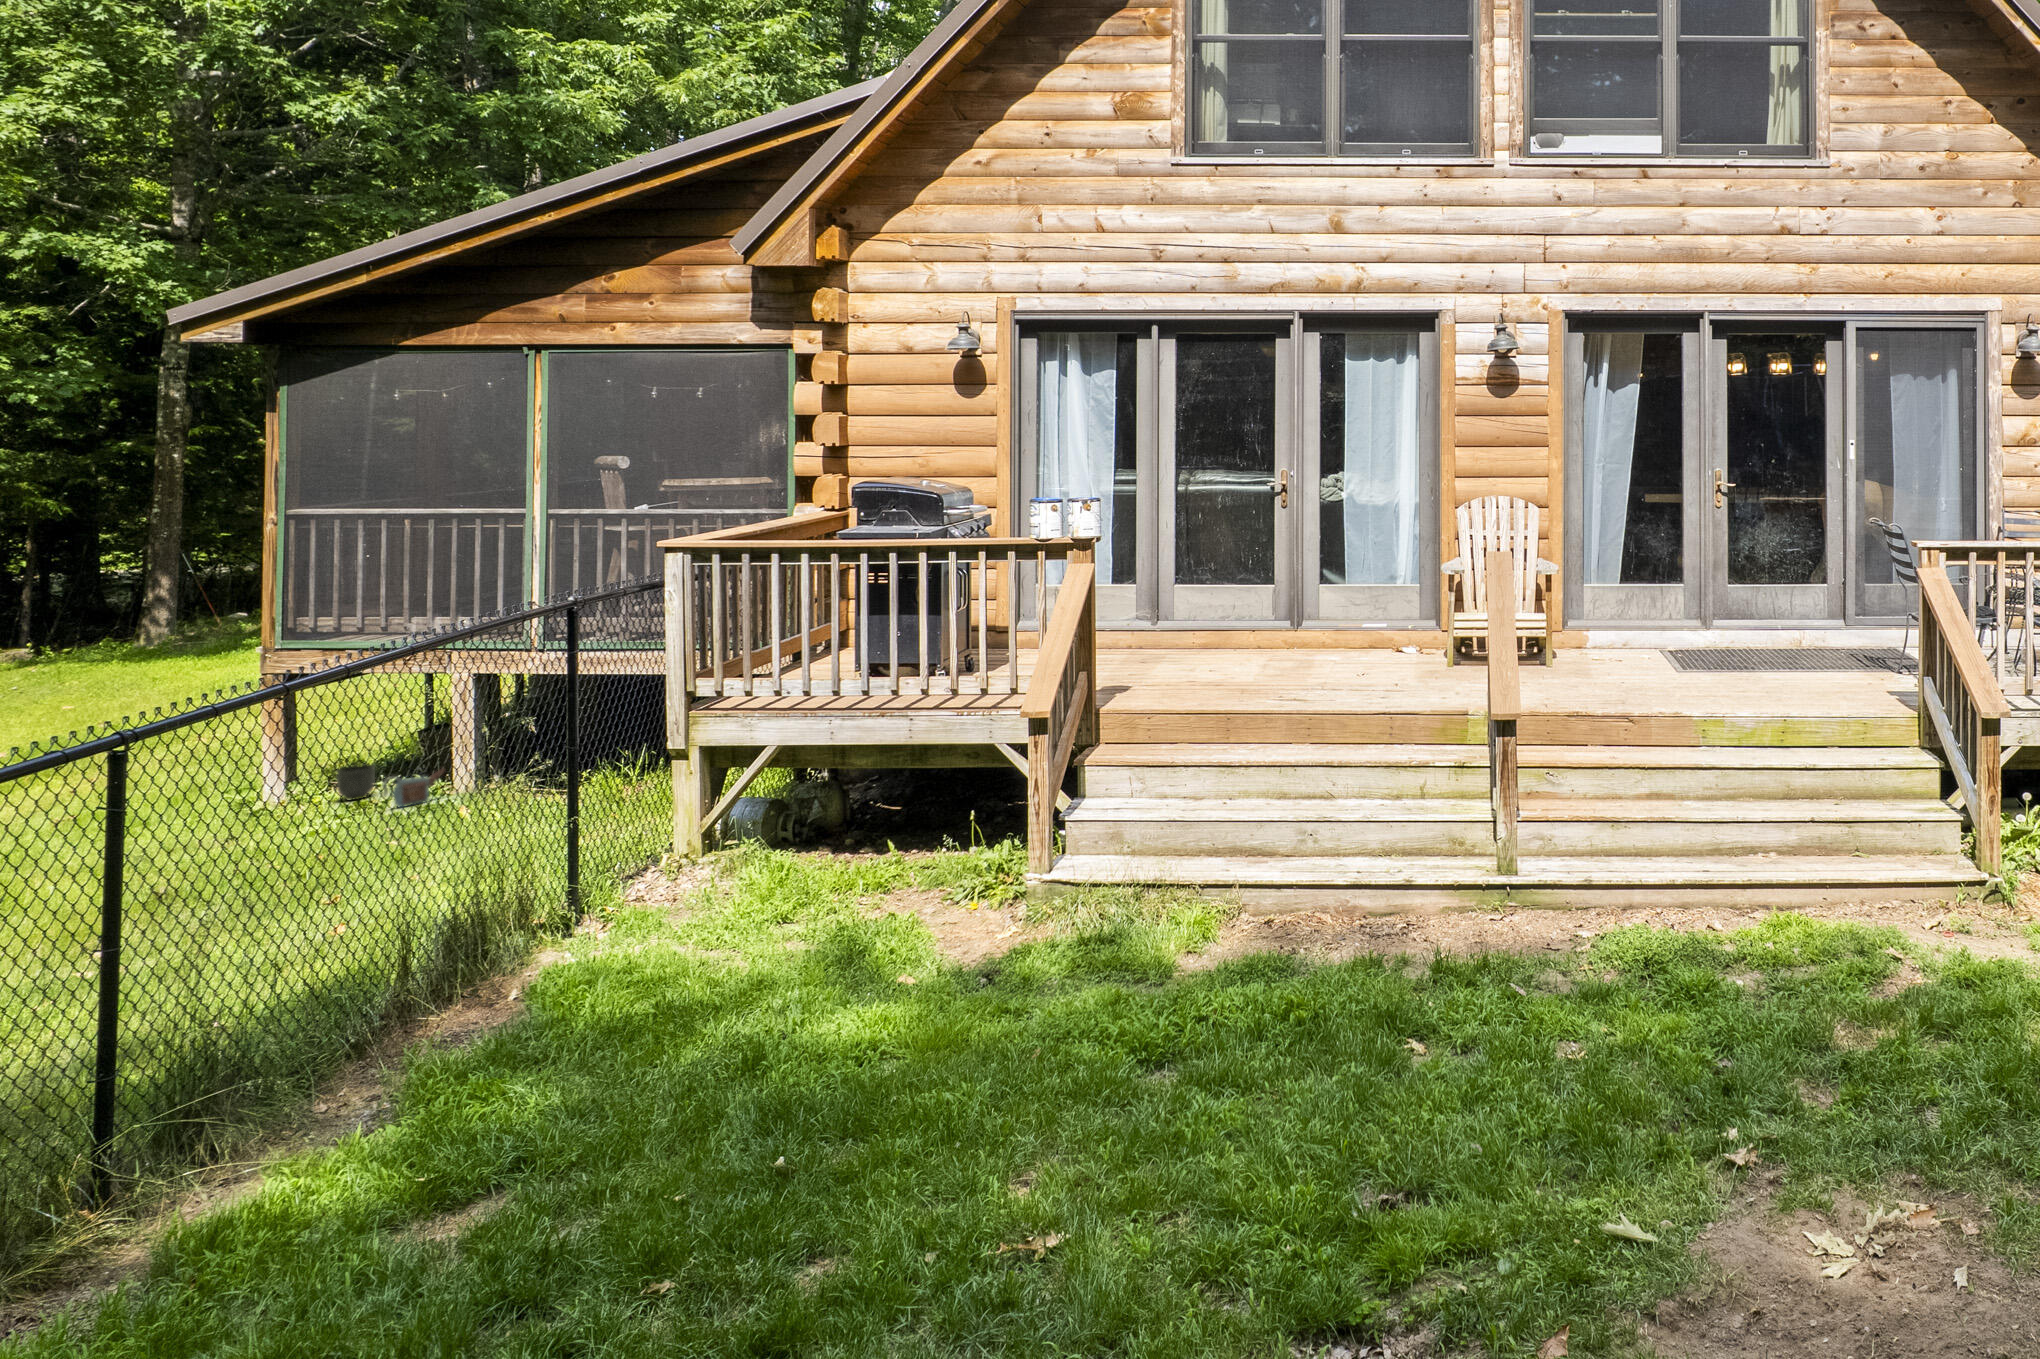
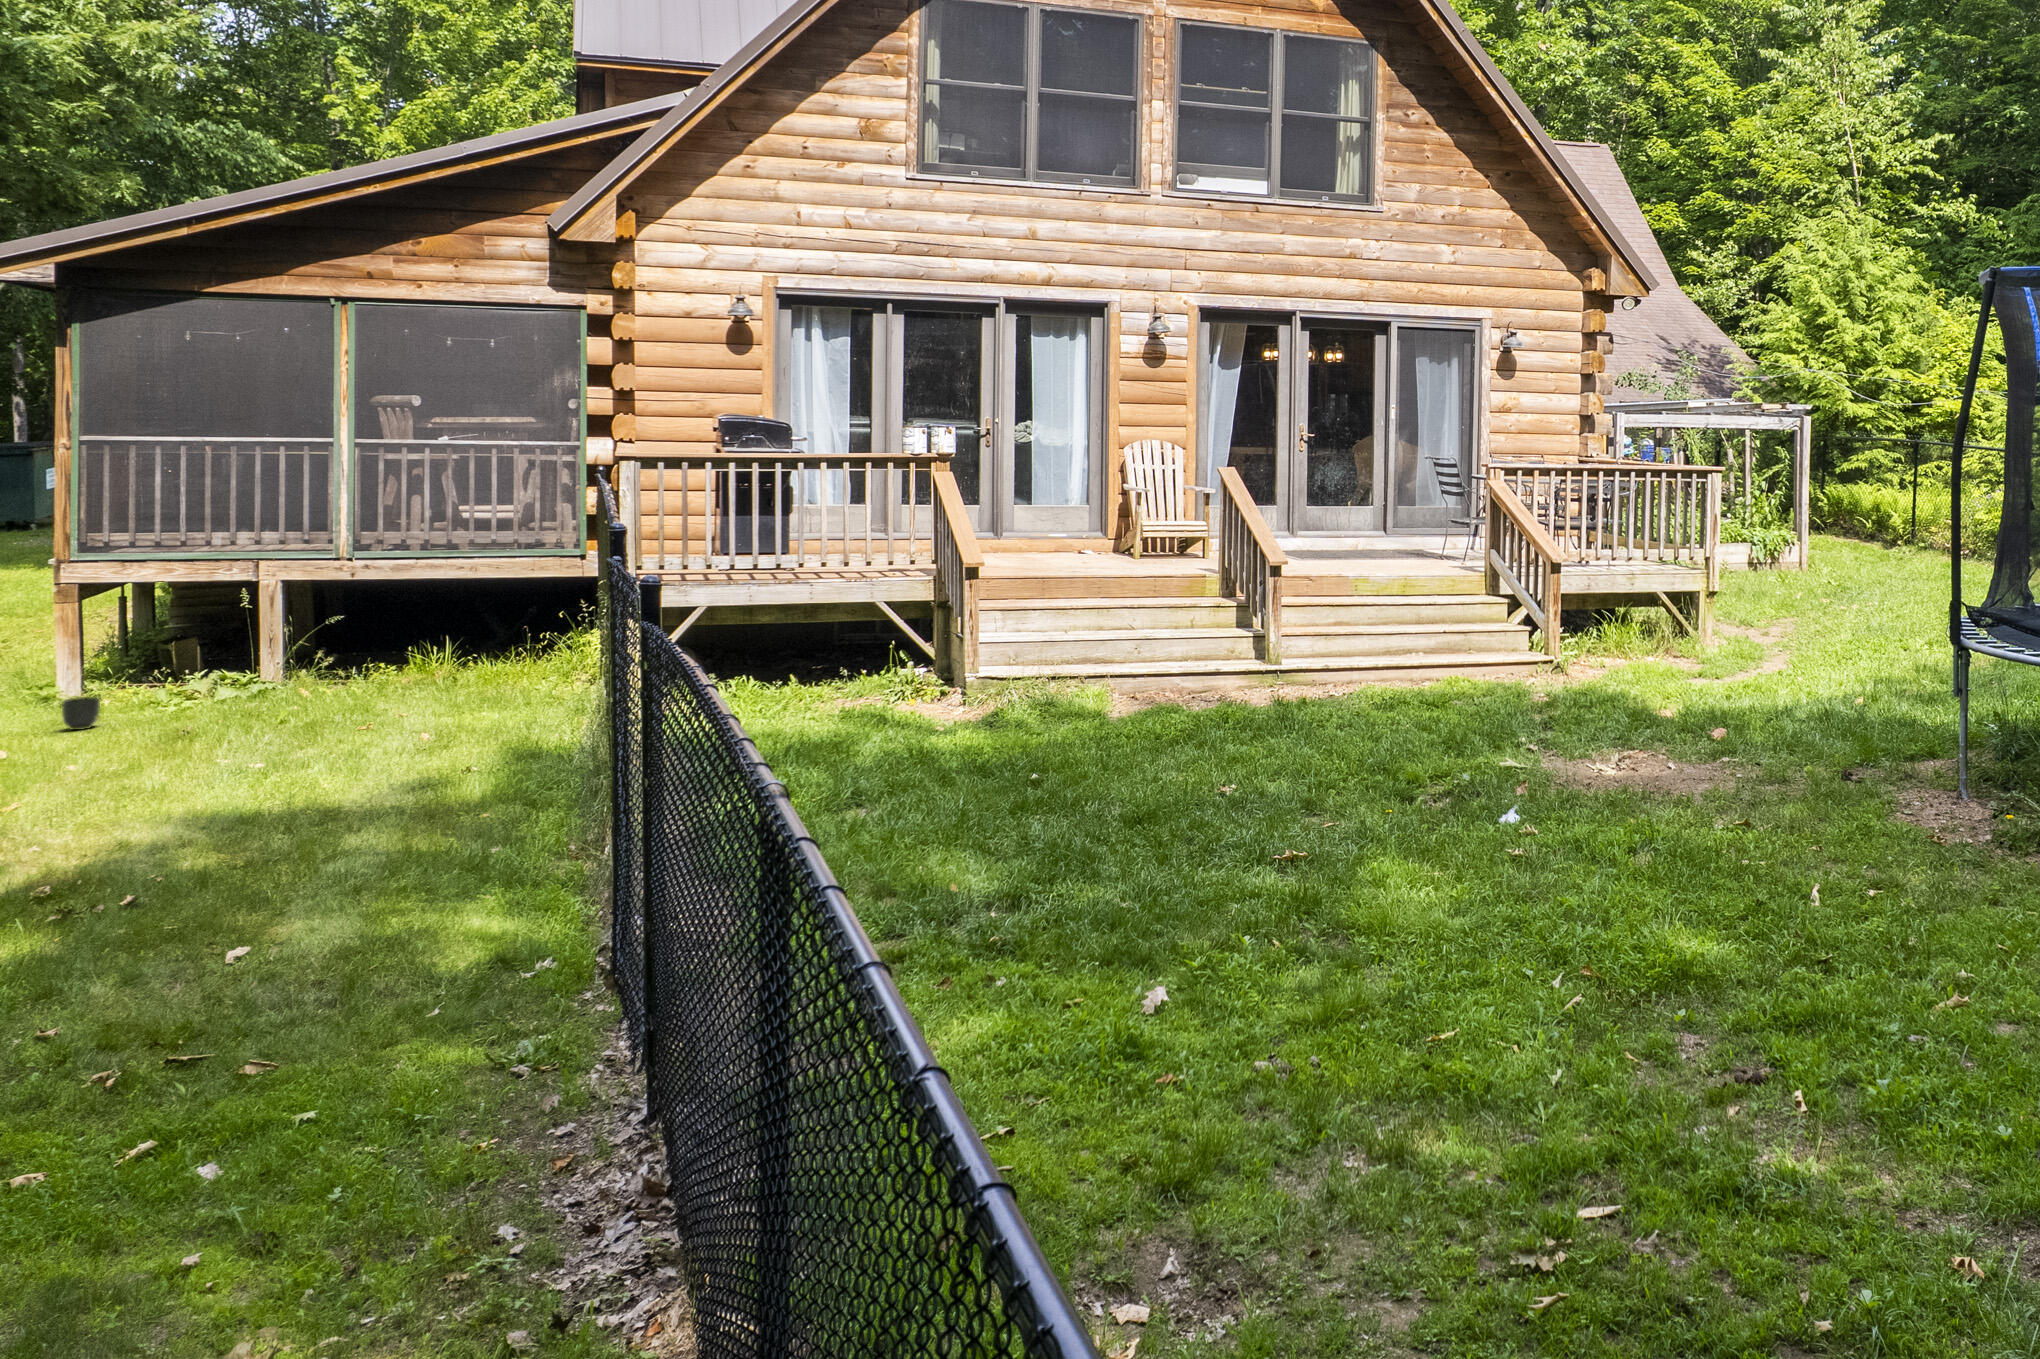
watering can: present [383,769,444,807] -> none [161,690,206,726]

